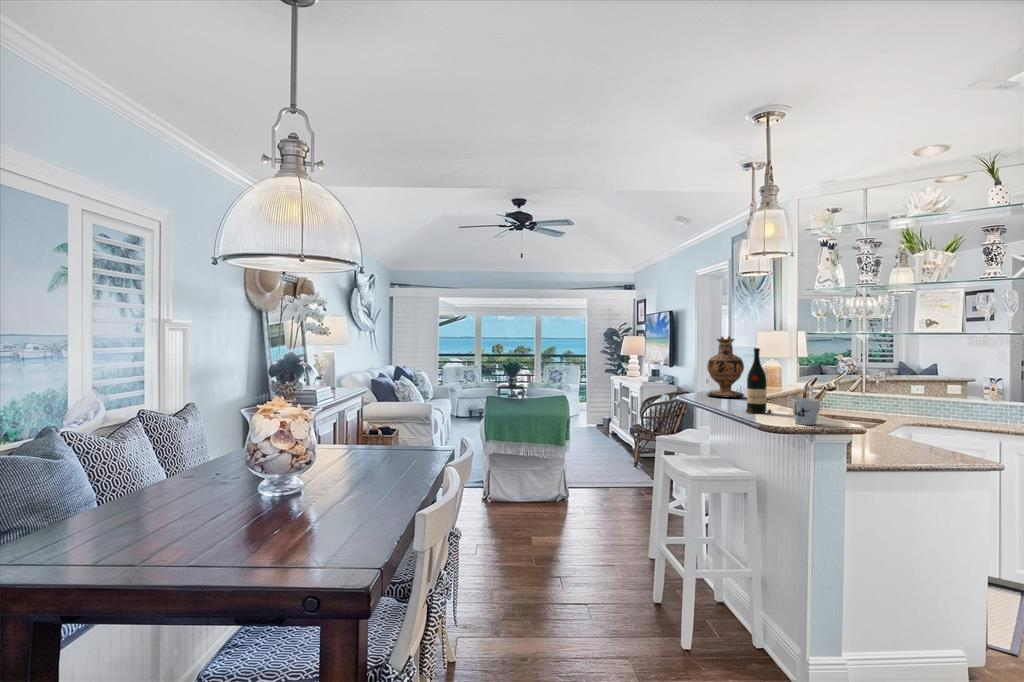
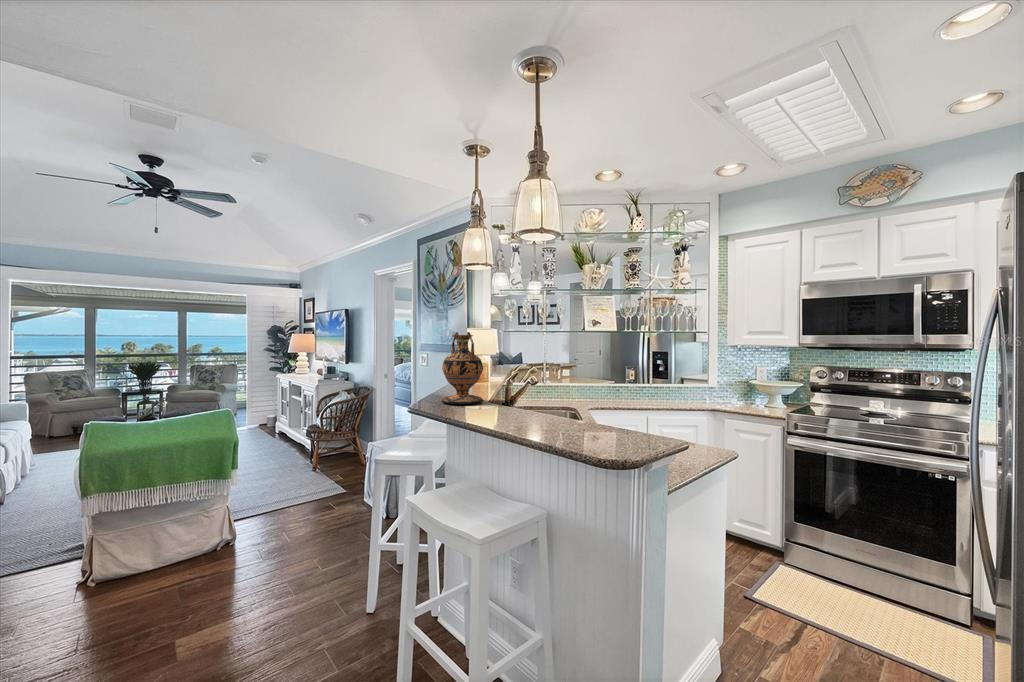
wine bottle: present [746,348,772,414] -> none [528,346,561,431]
mug: present [792,398,820,425] -> none [608,409,641,445]

